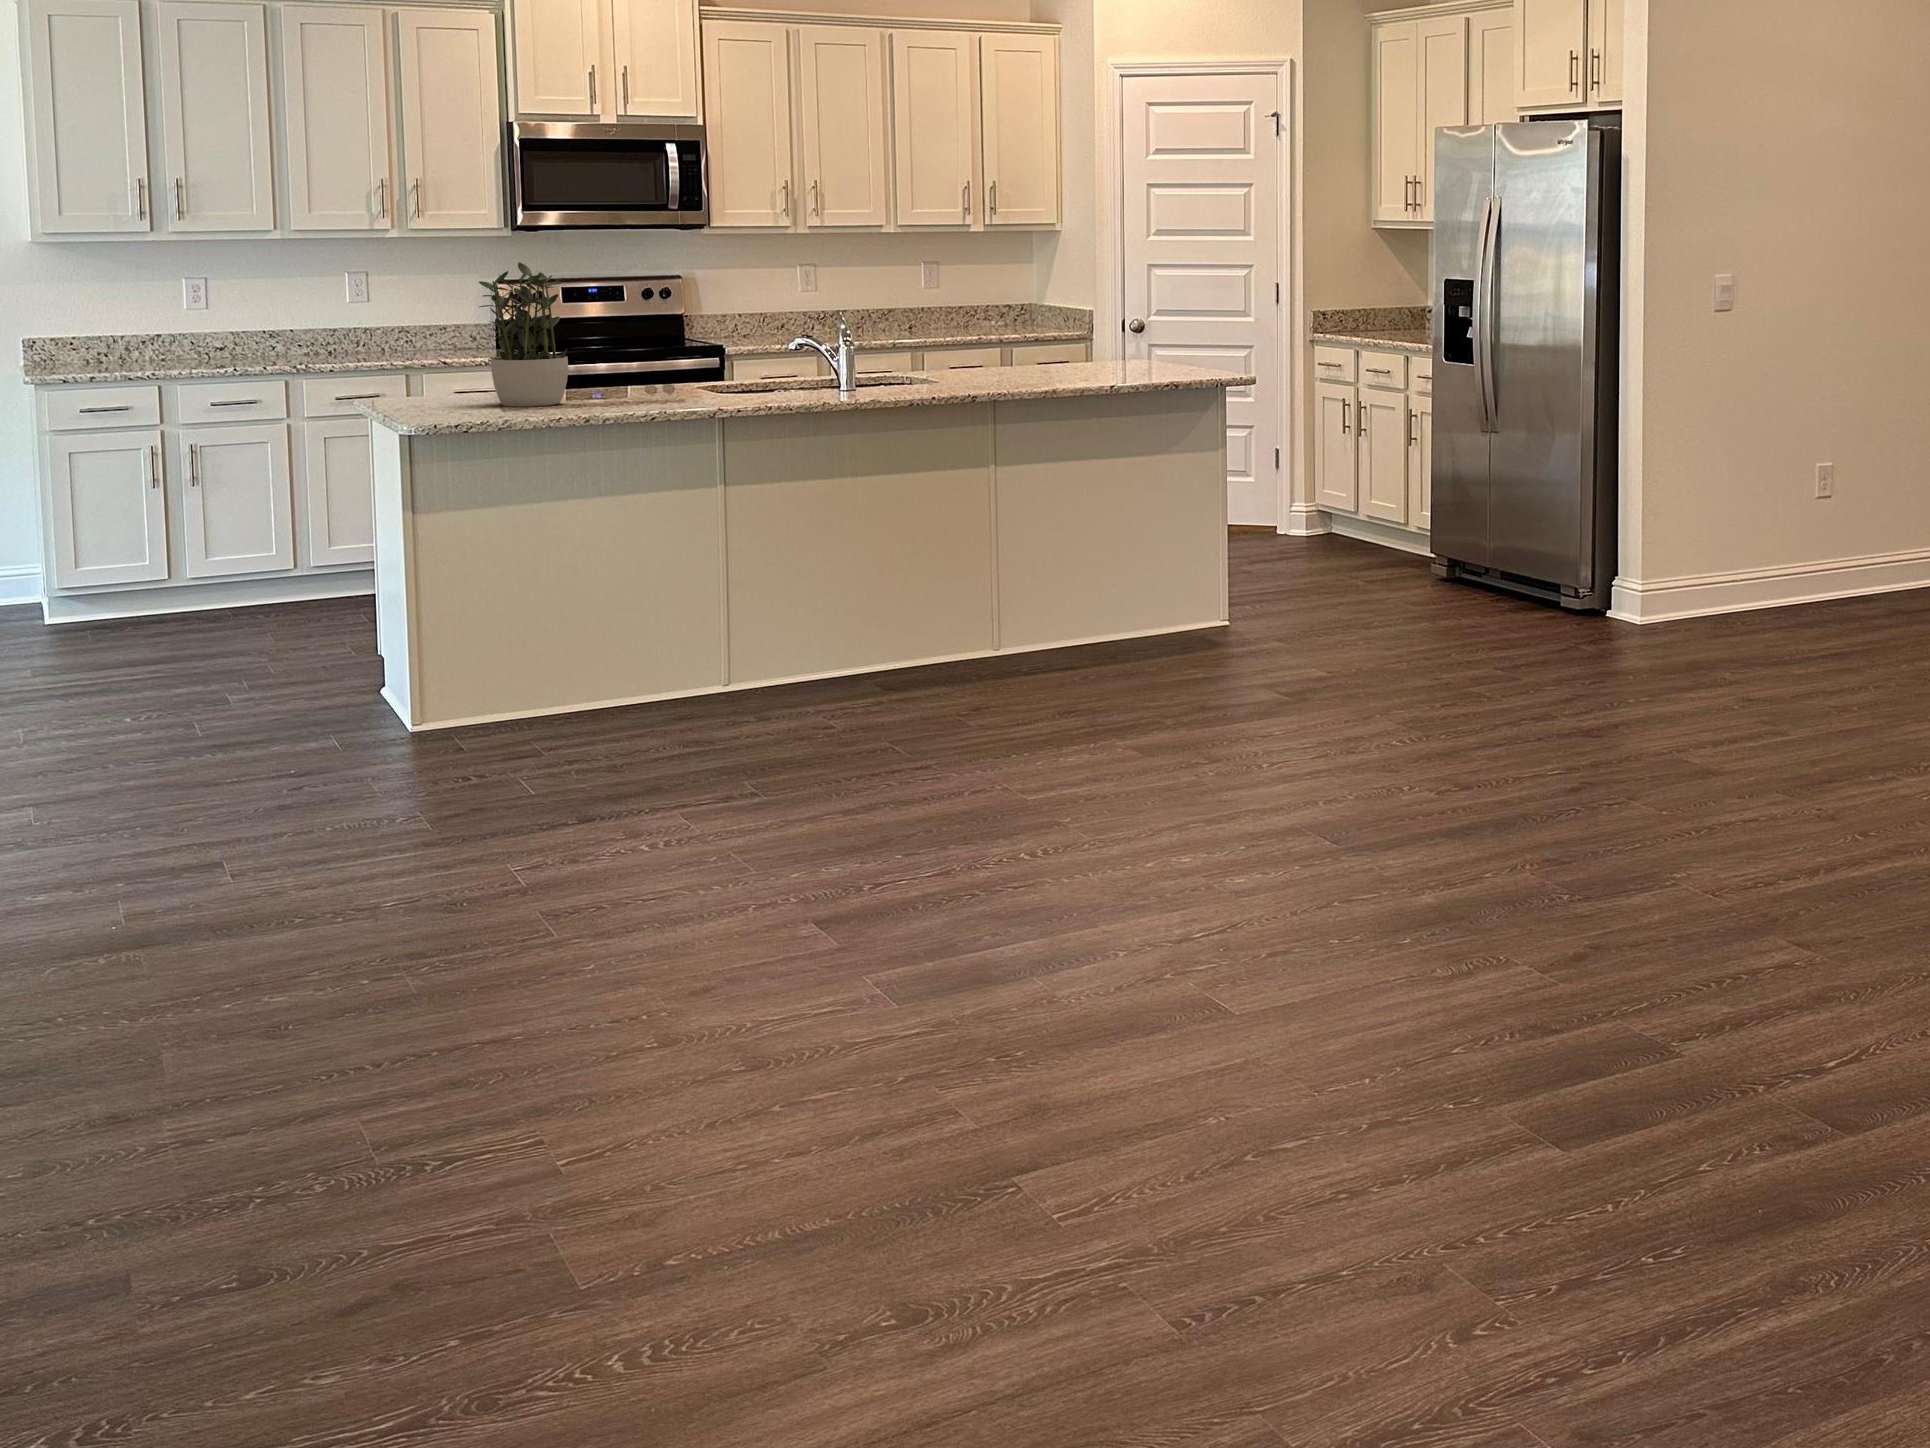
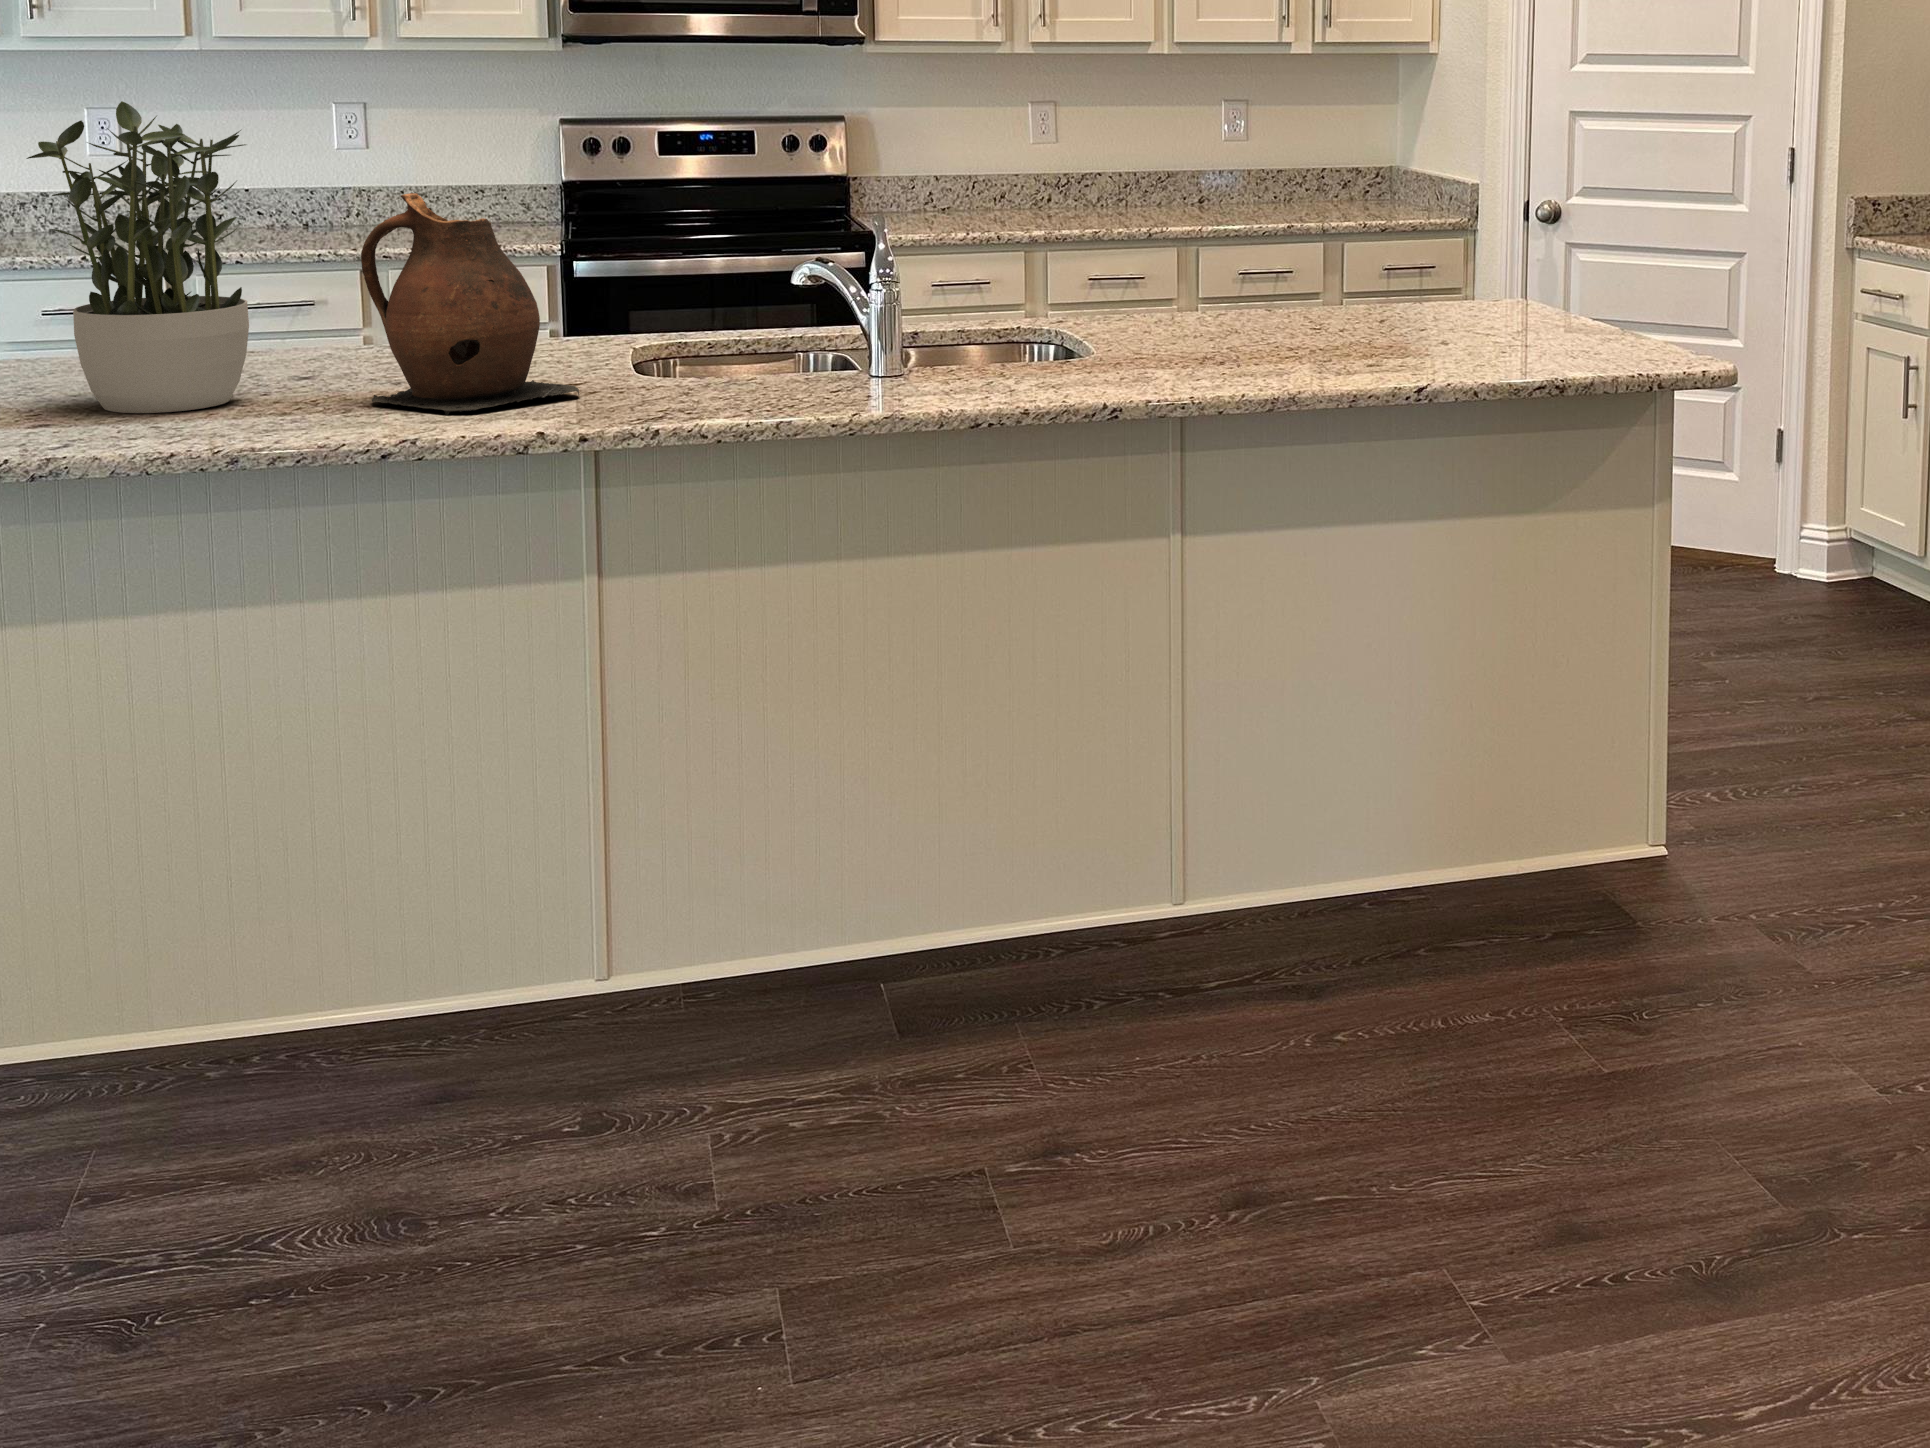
ceramic pitcher: none [621,304,720,403] -> present [361,193,579,415]

